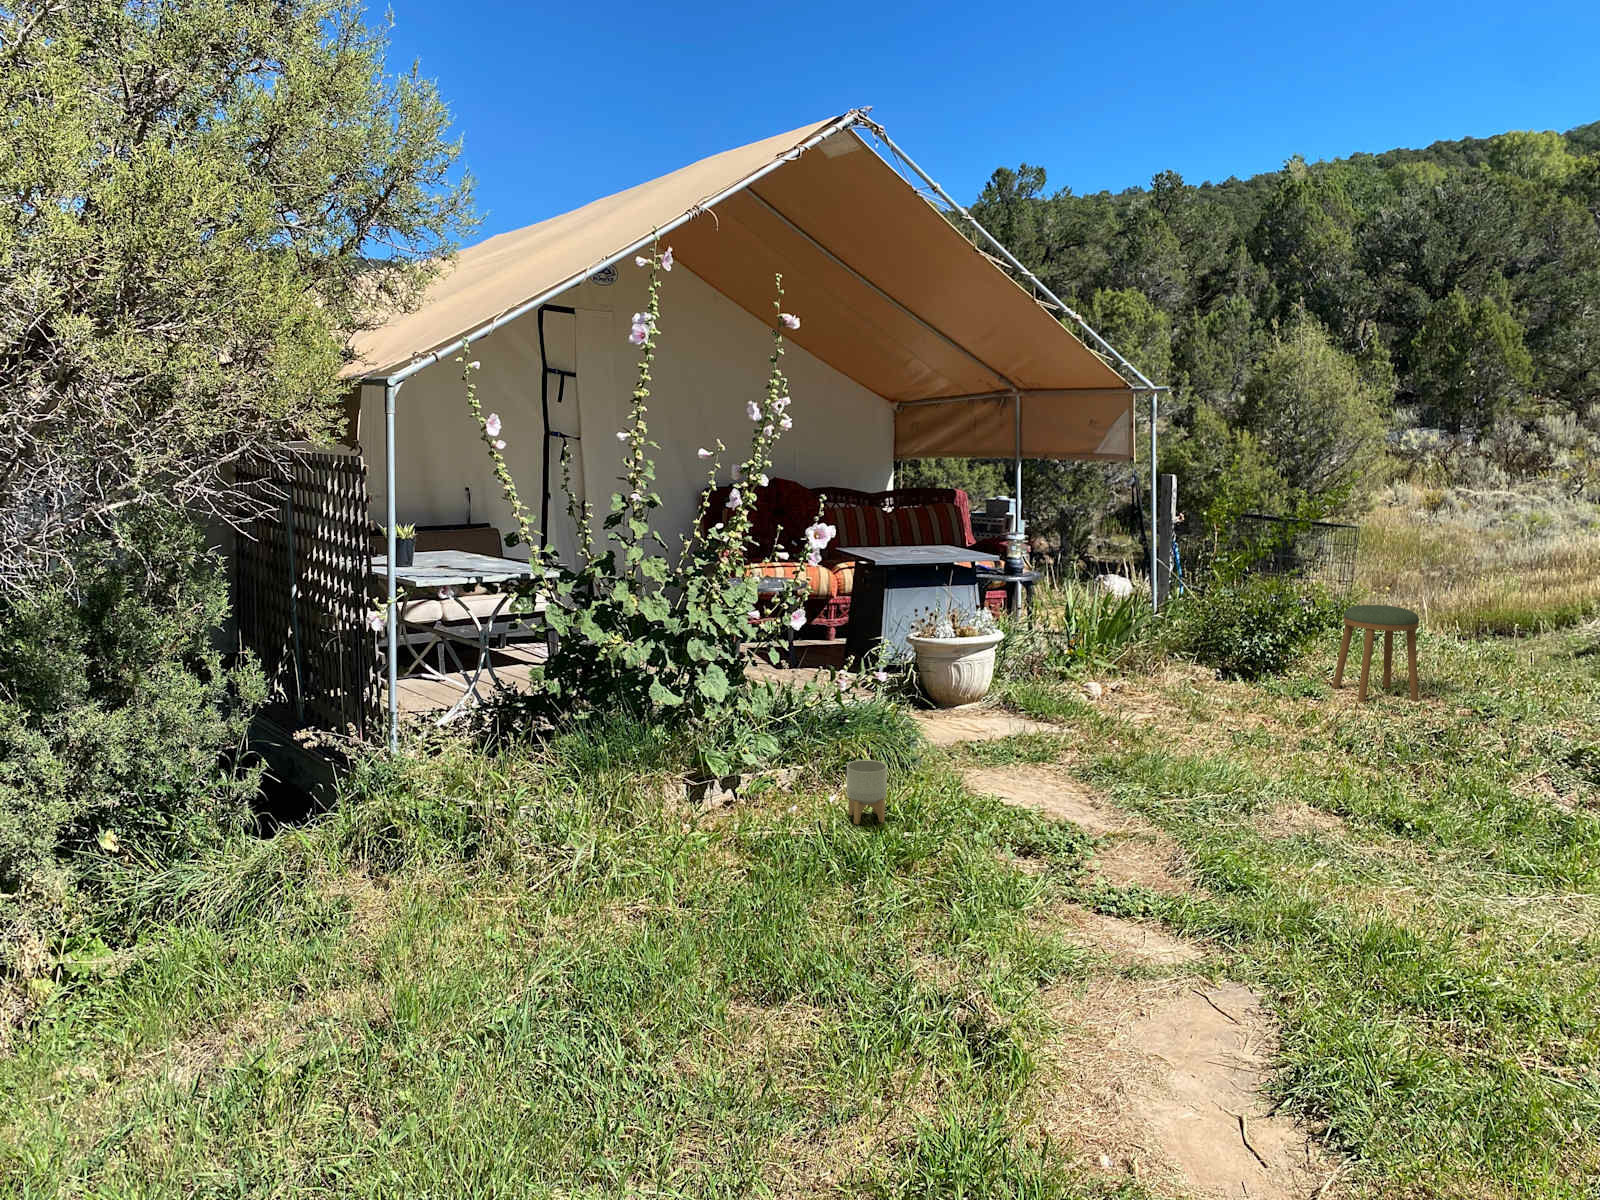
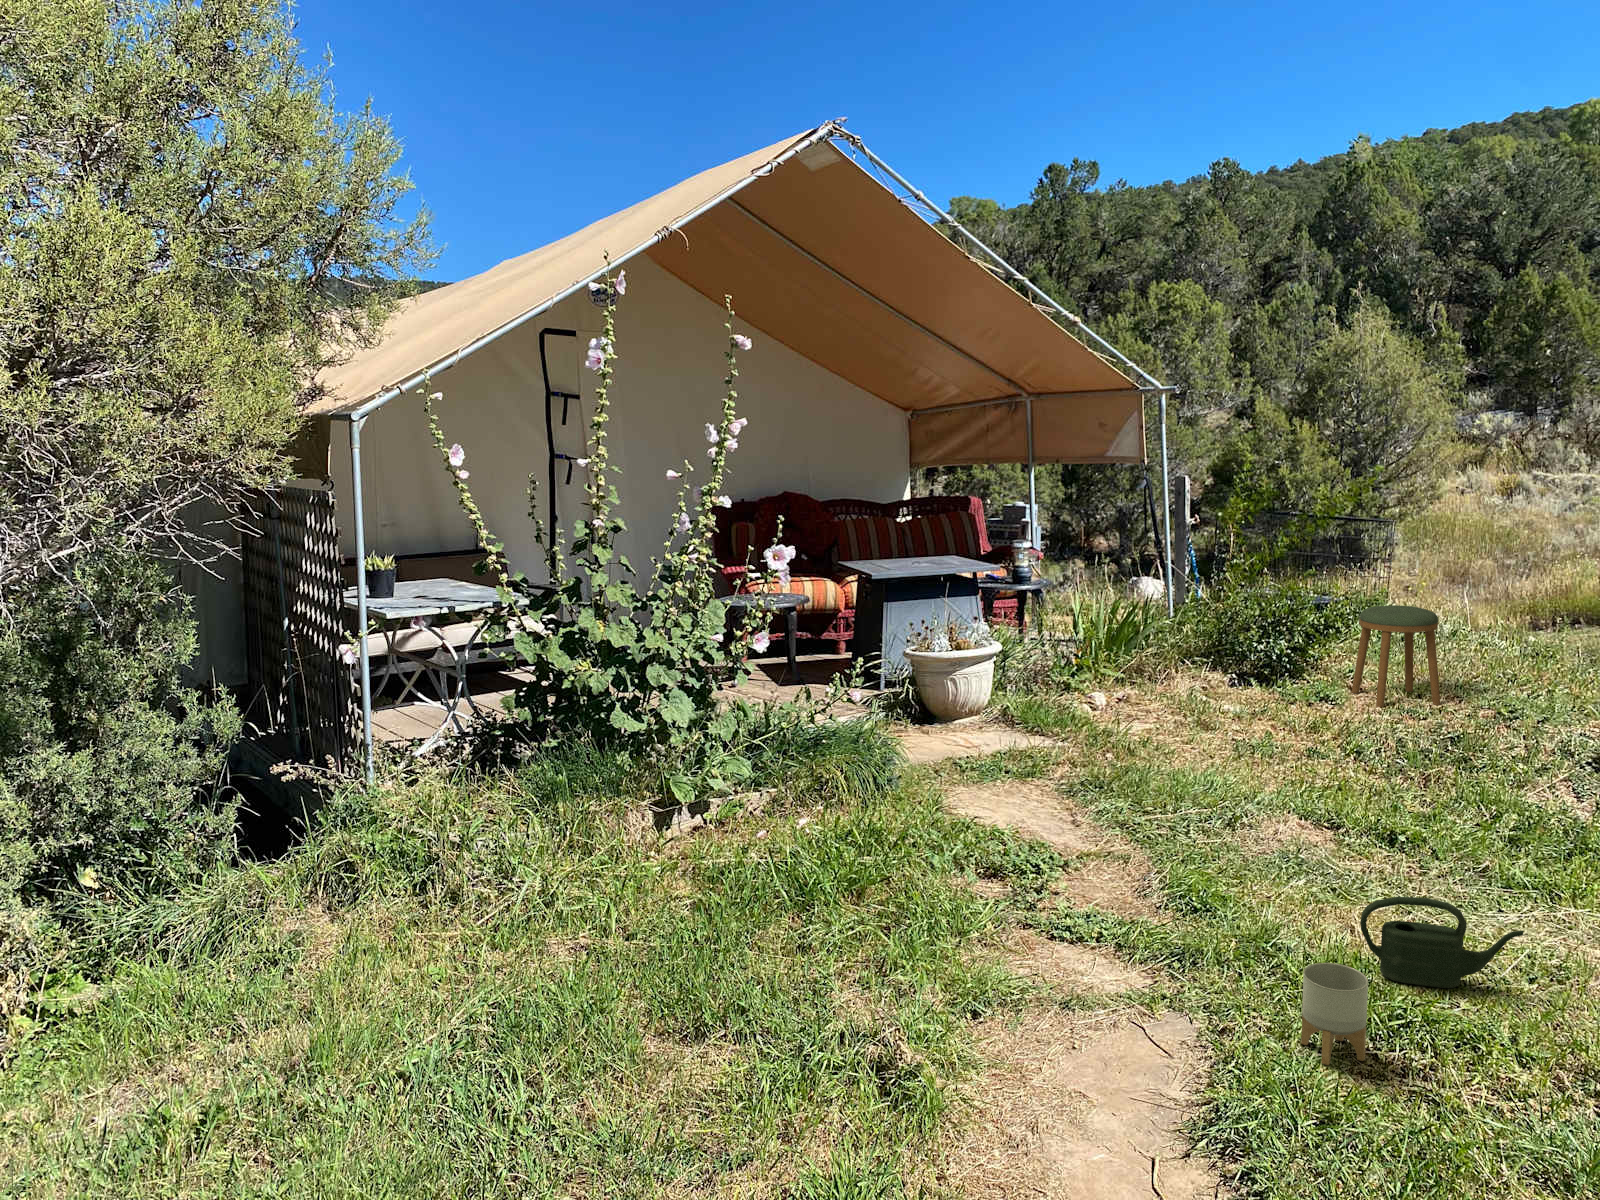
planter: present [847,760,887,824] -> present [1301,963,1368,1065]
watering can: none [1396,877,1554,966] -> present [1360,897,1523,988]

